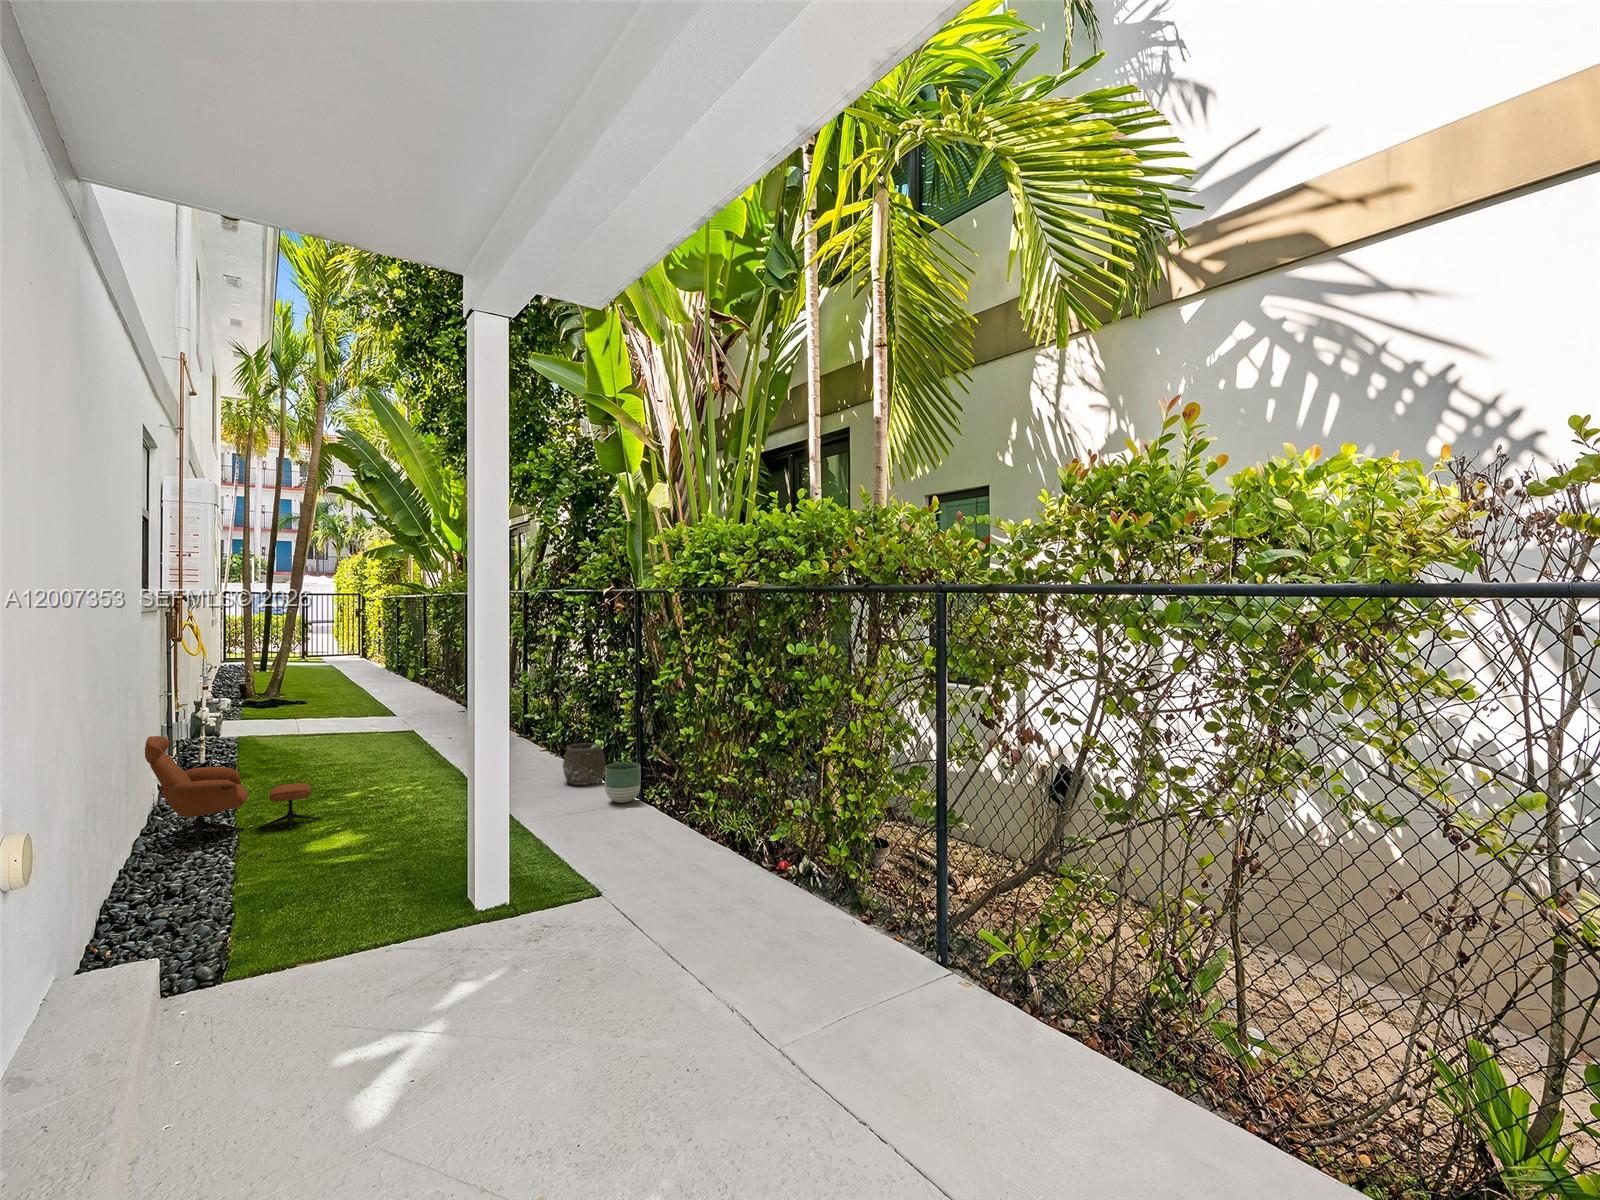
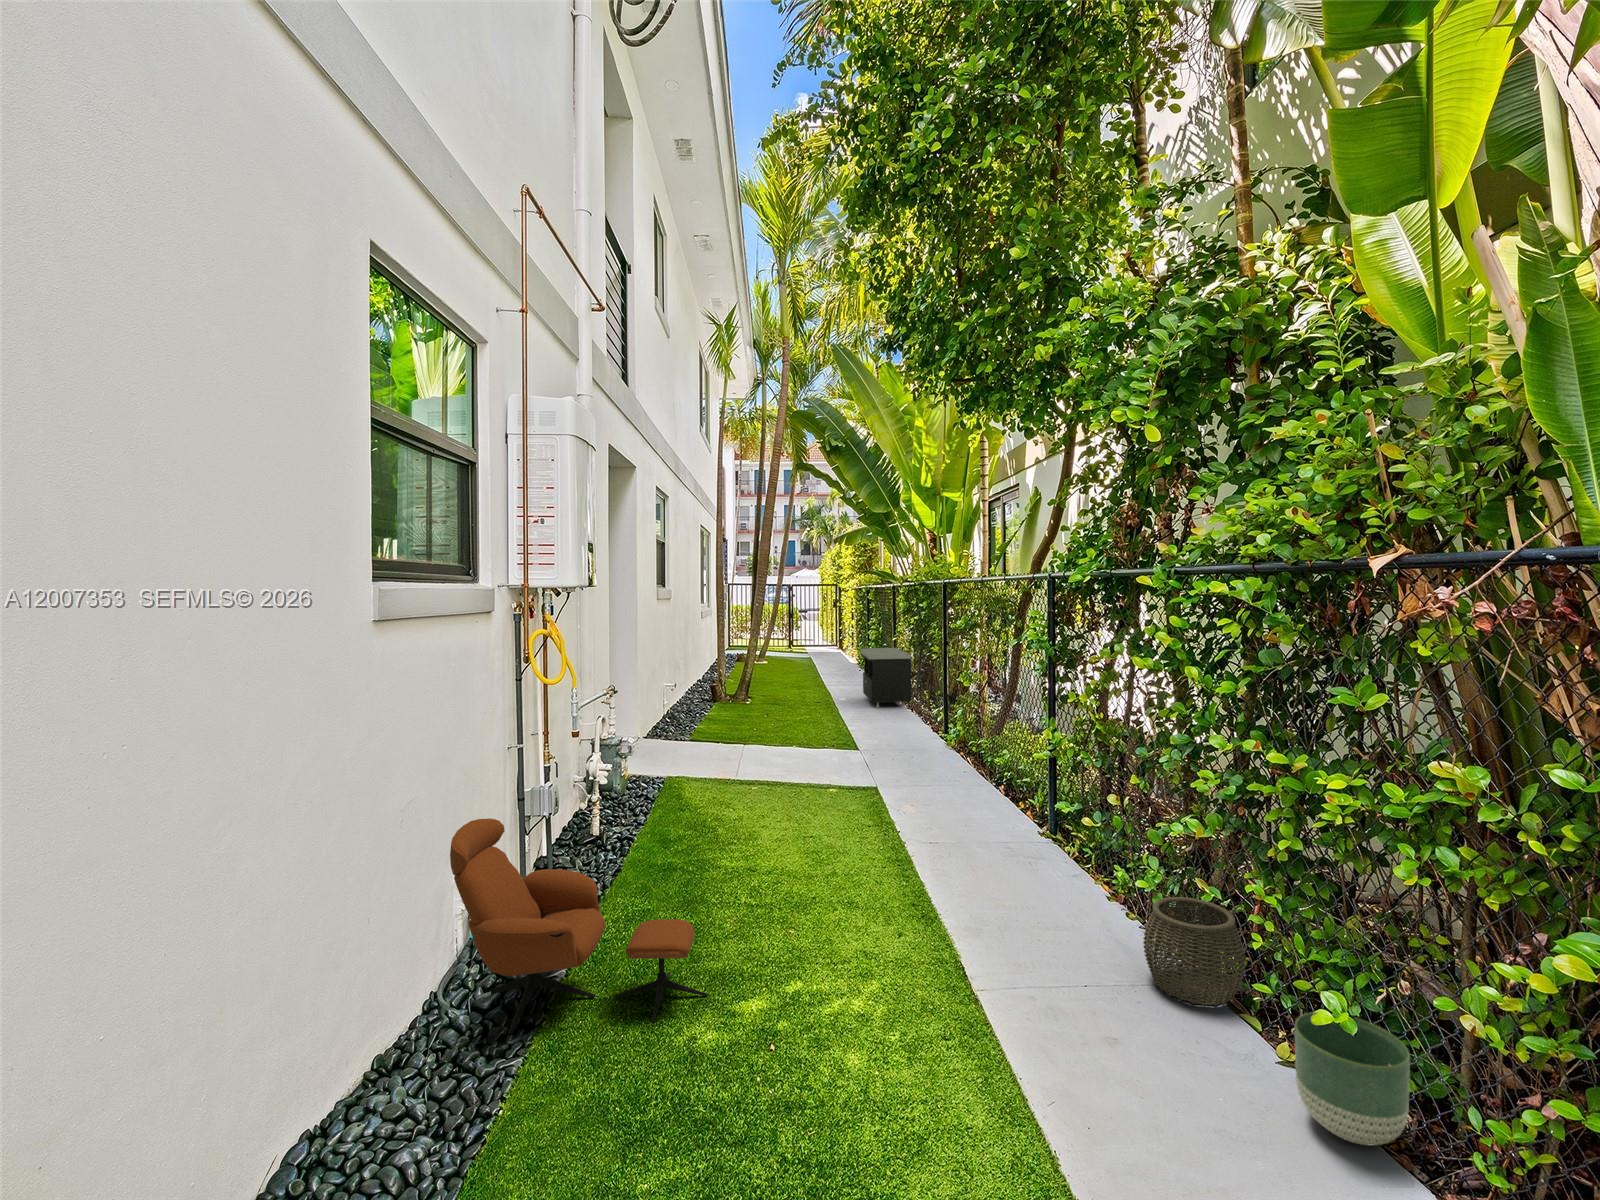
storage bench: none [393,648,441,698] -> present [861,648,911,707]

